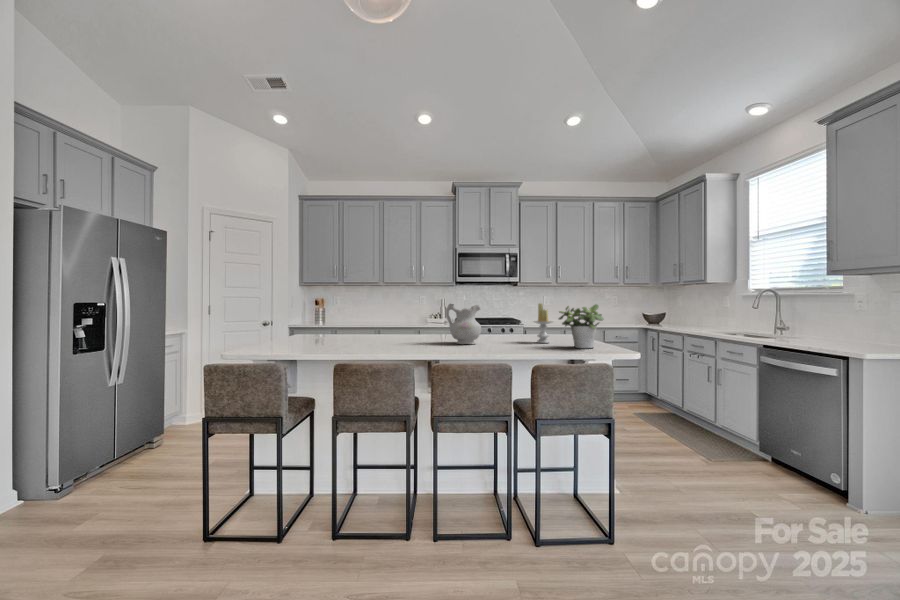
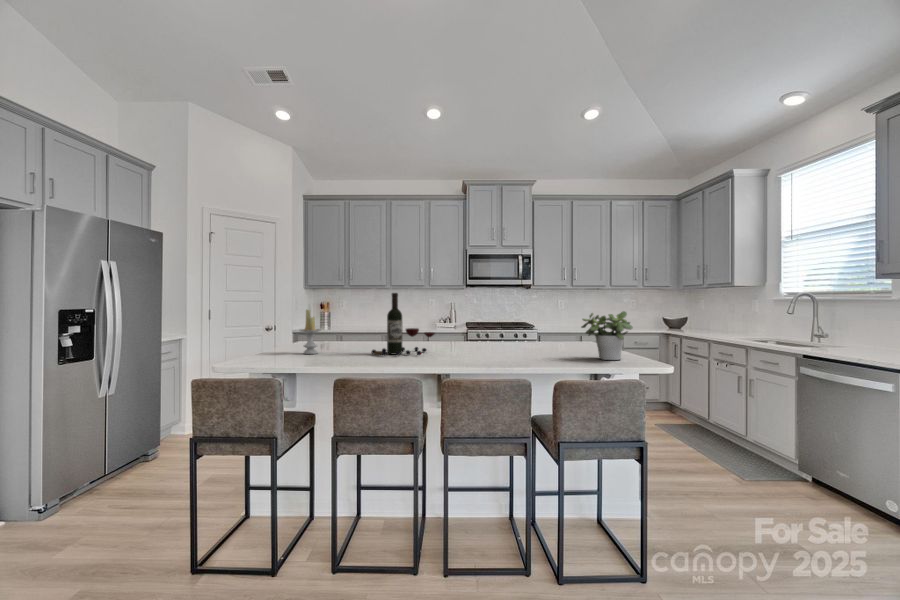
wine bottle: none [367,288,427,345] -> present [371,293,435,356]
candle: present [534,303,553,343] -> present [300,310,321,354]
ceramic pitcher: present [446,304,481,344] -> none [457,310,496,355]

